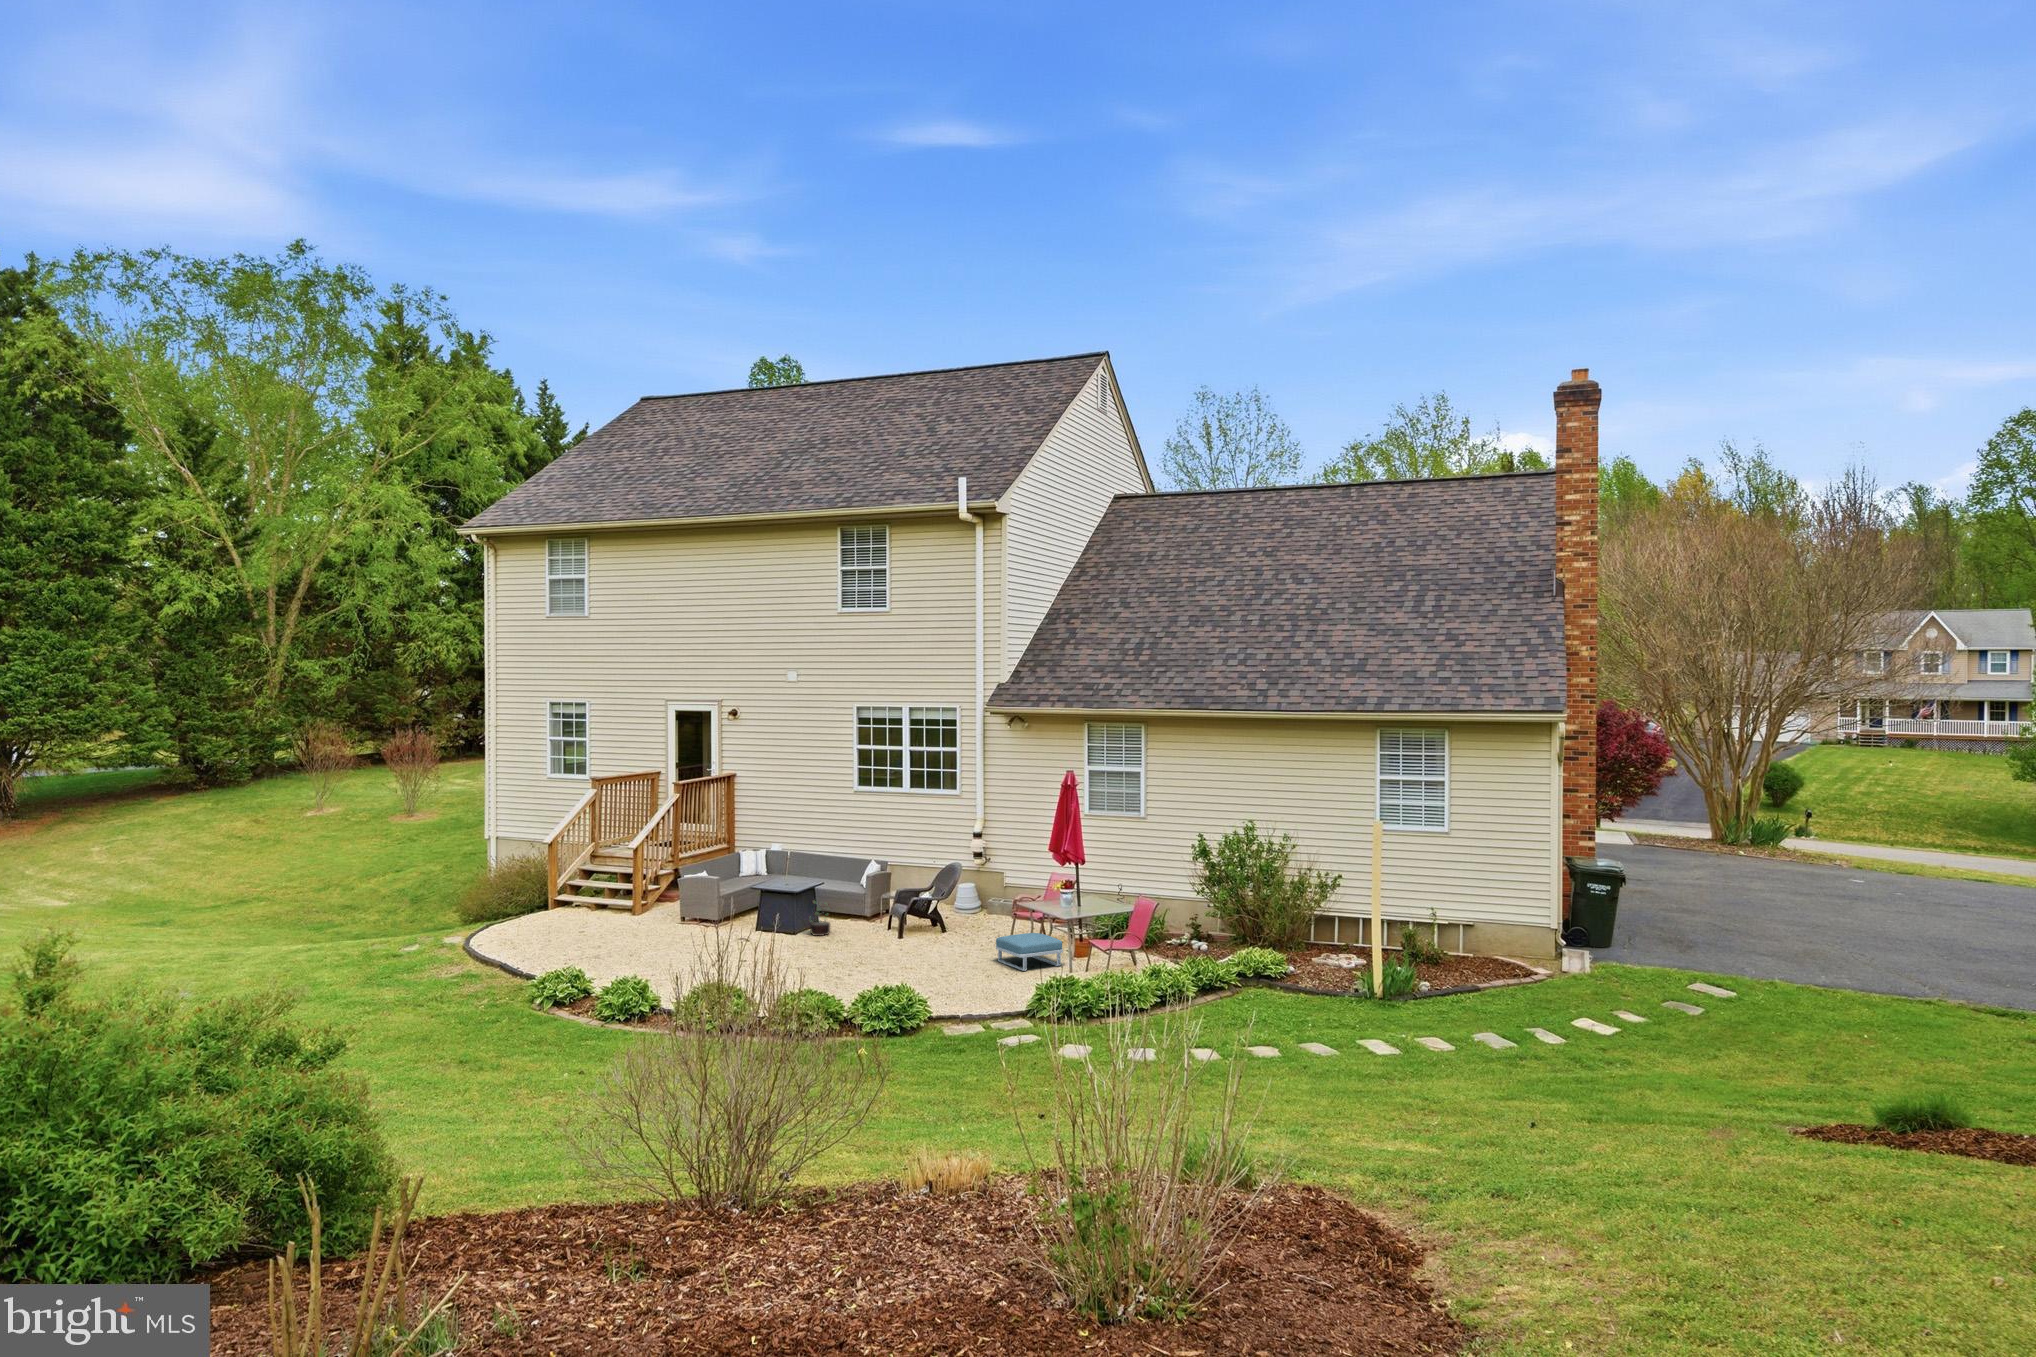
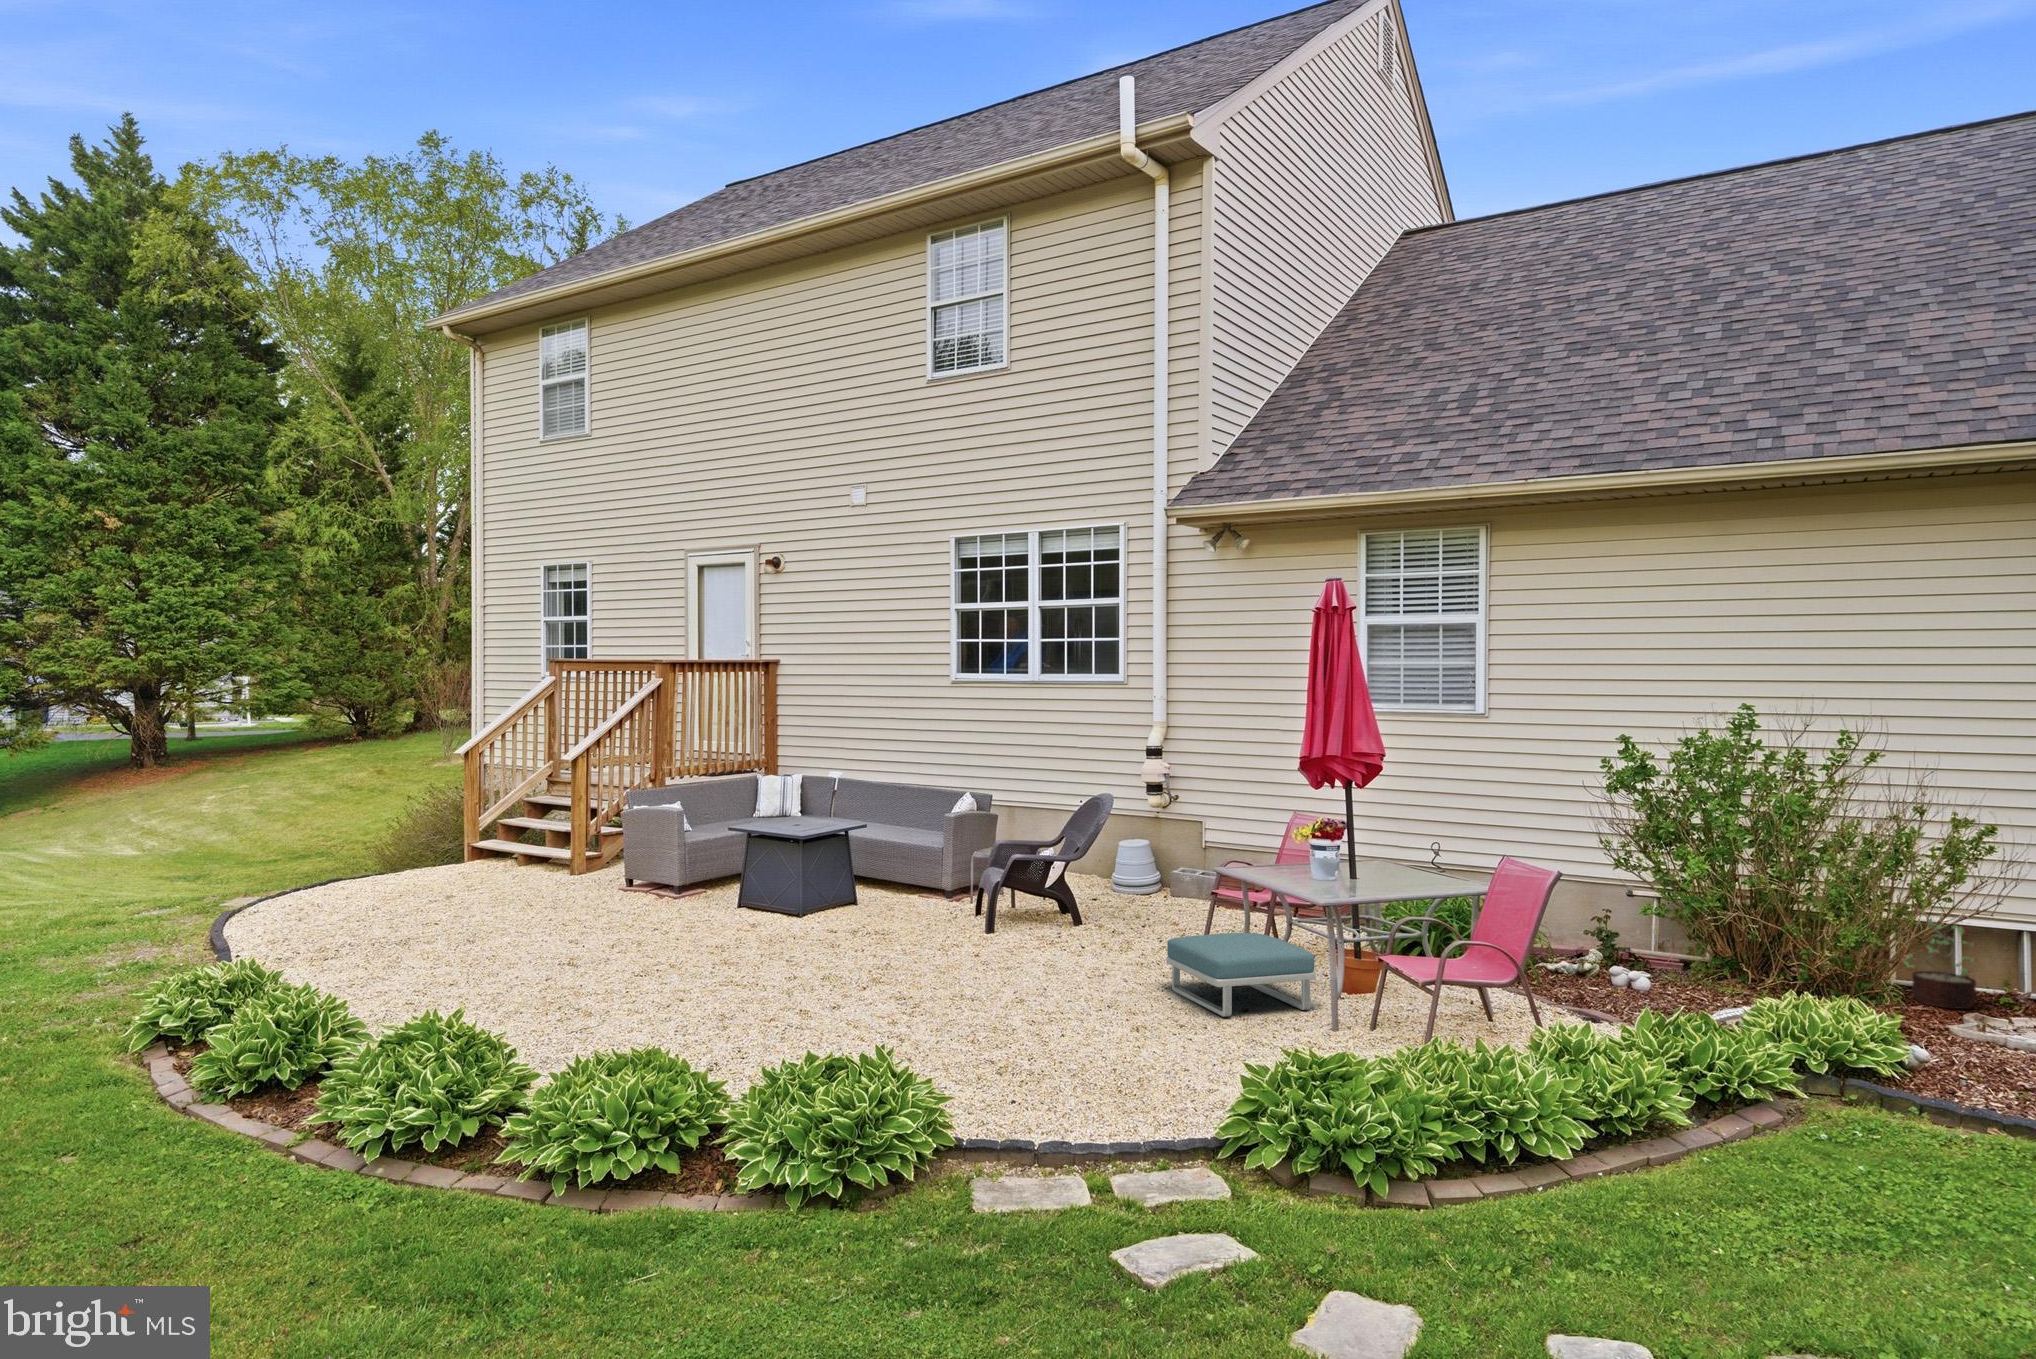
decorative plant: present [810,901,830,936] -> present [1901,918,1976,1009]

